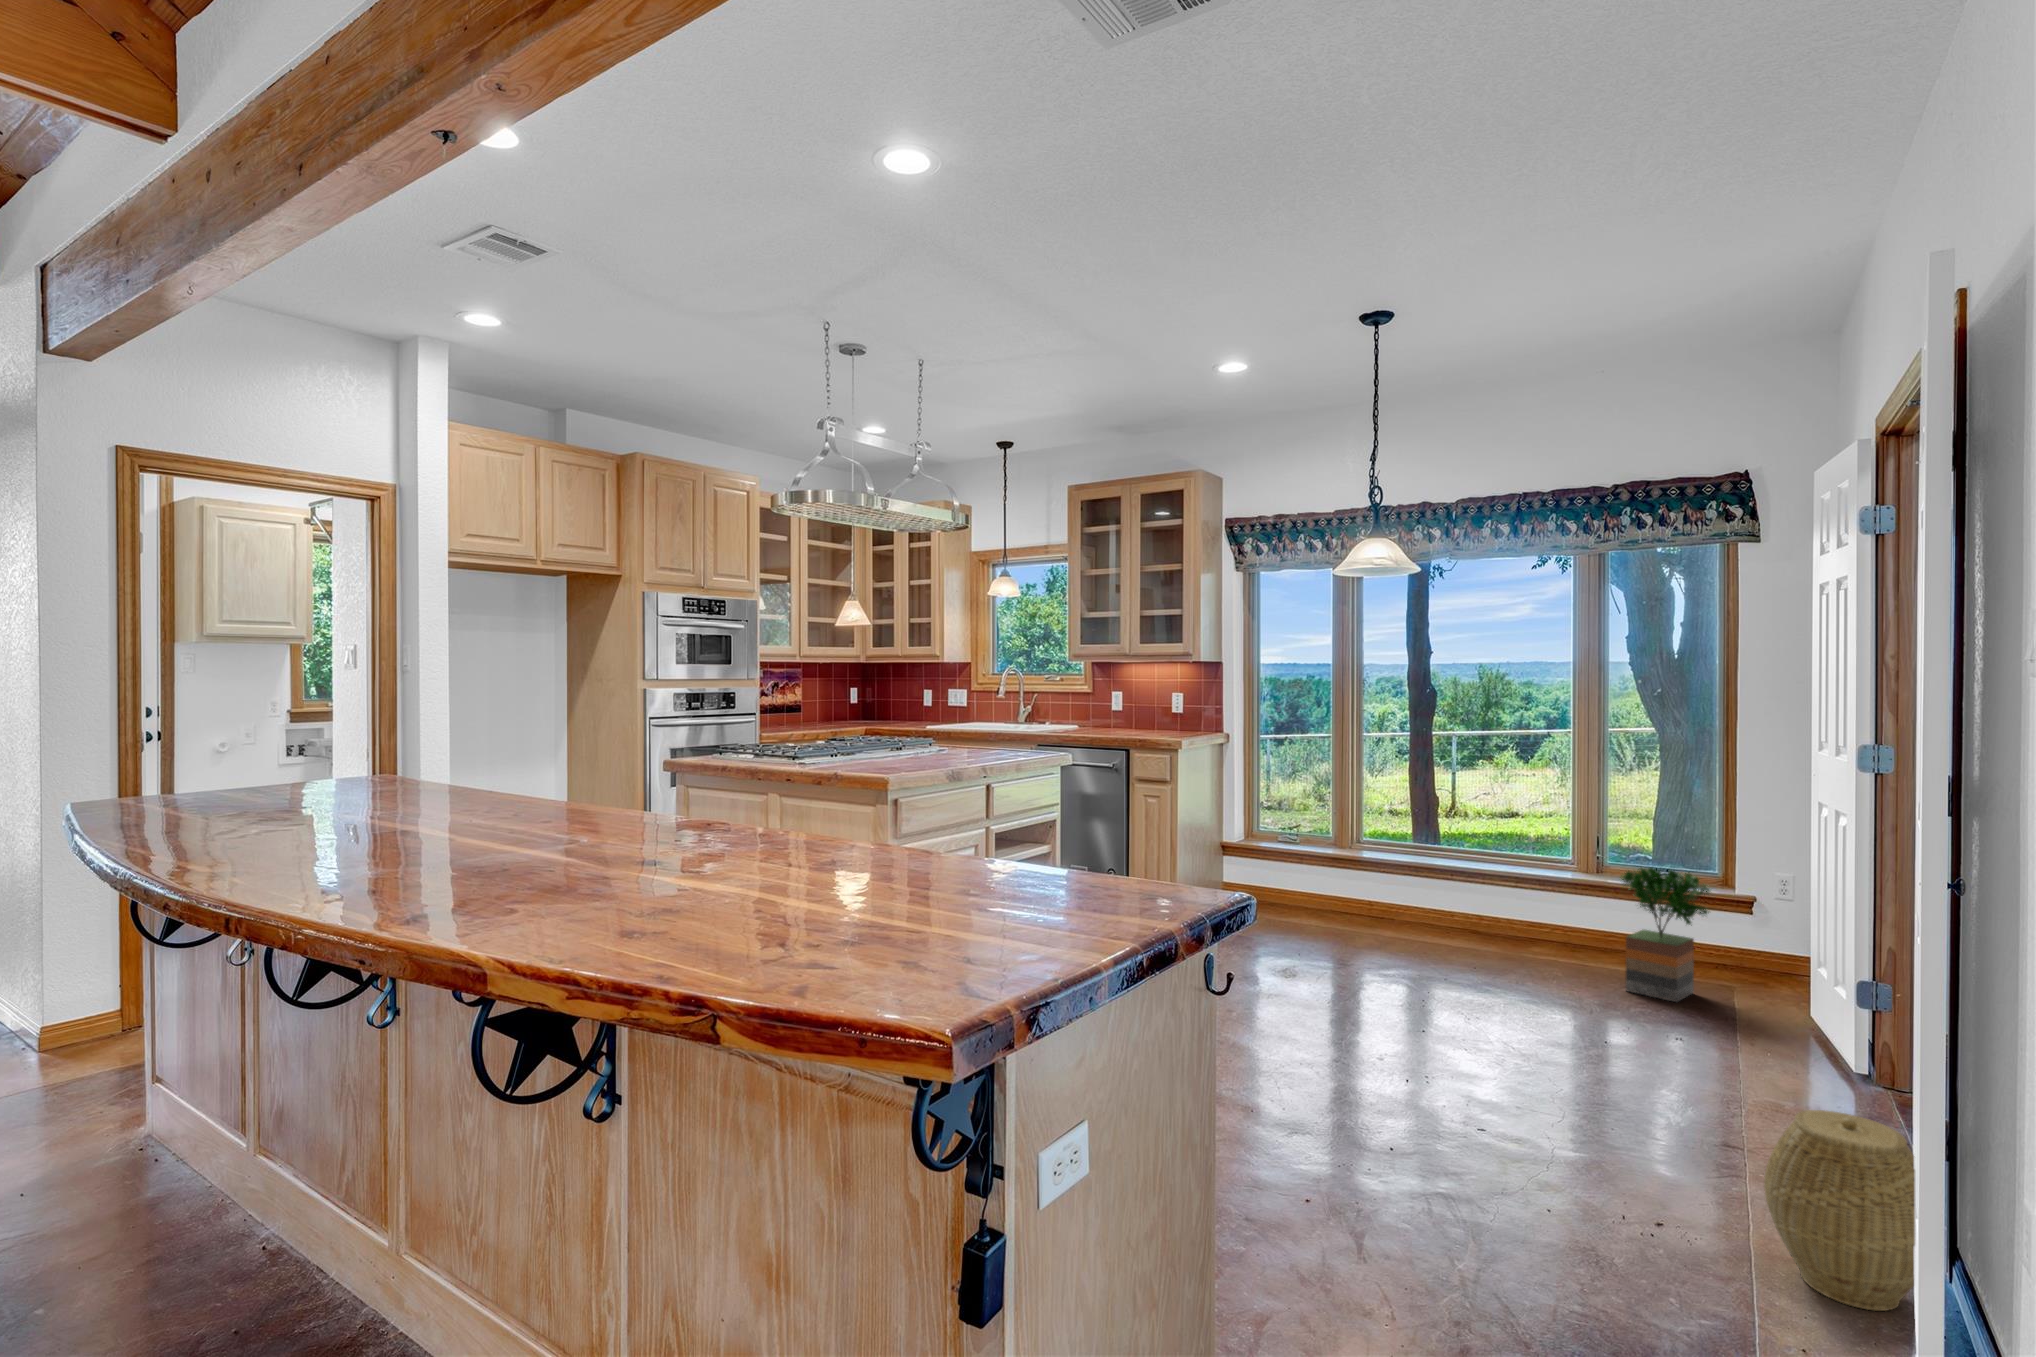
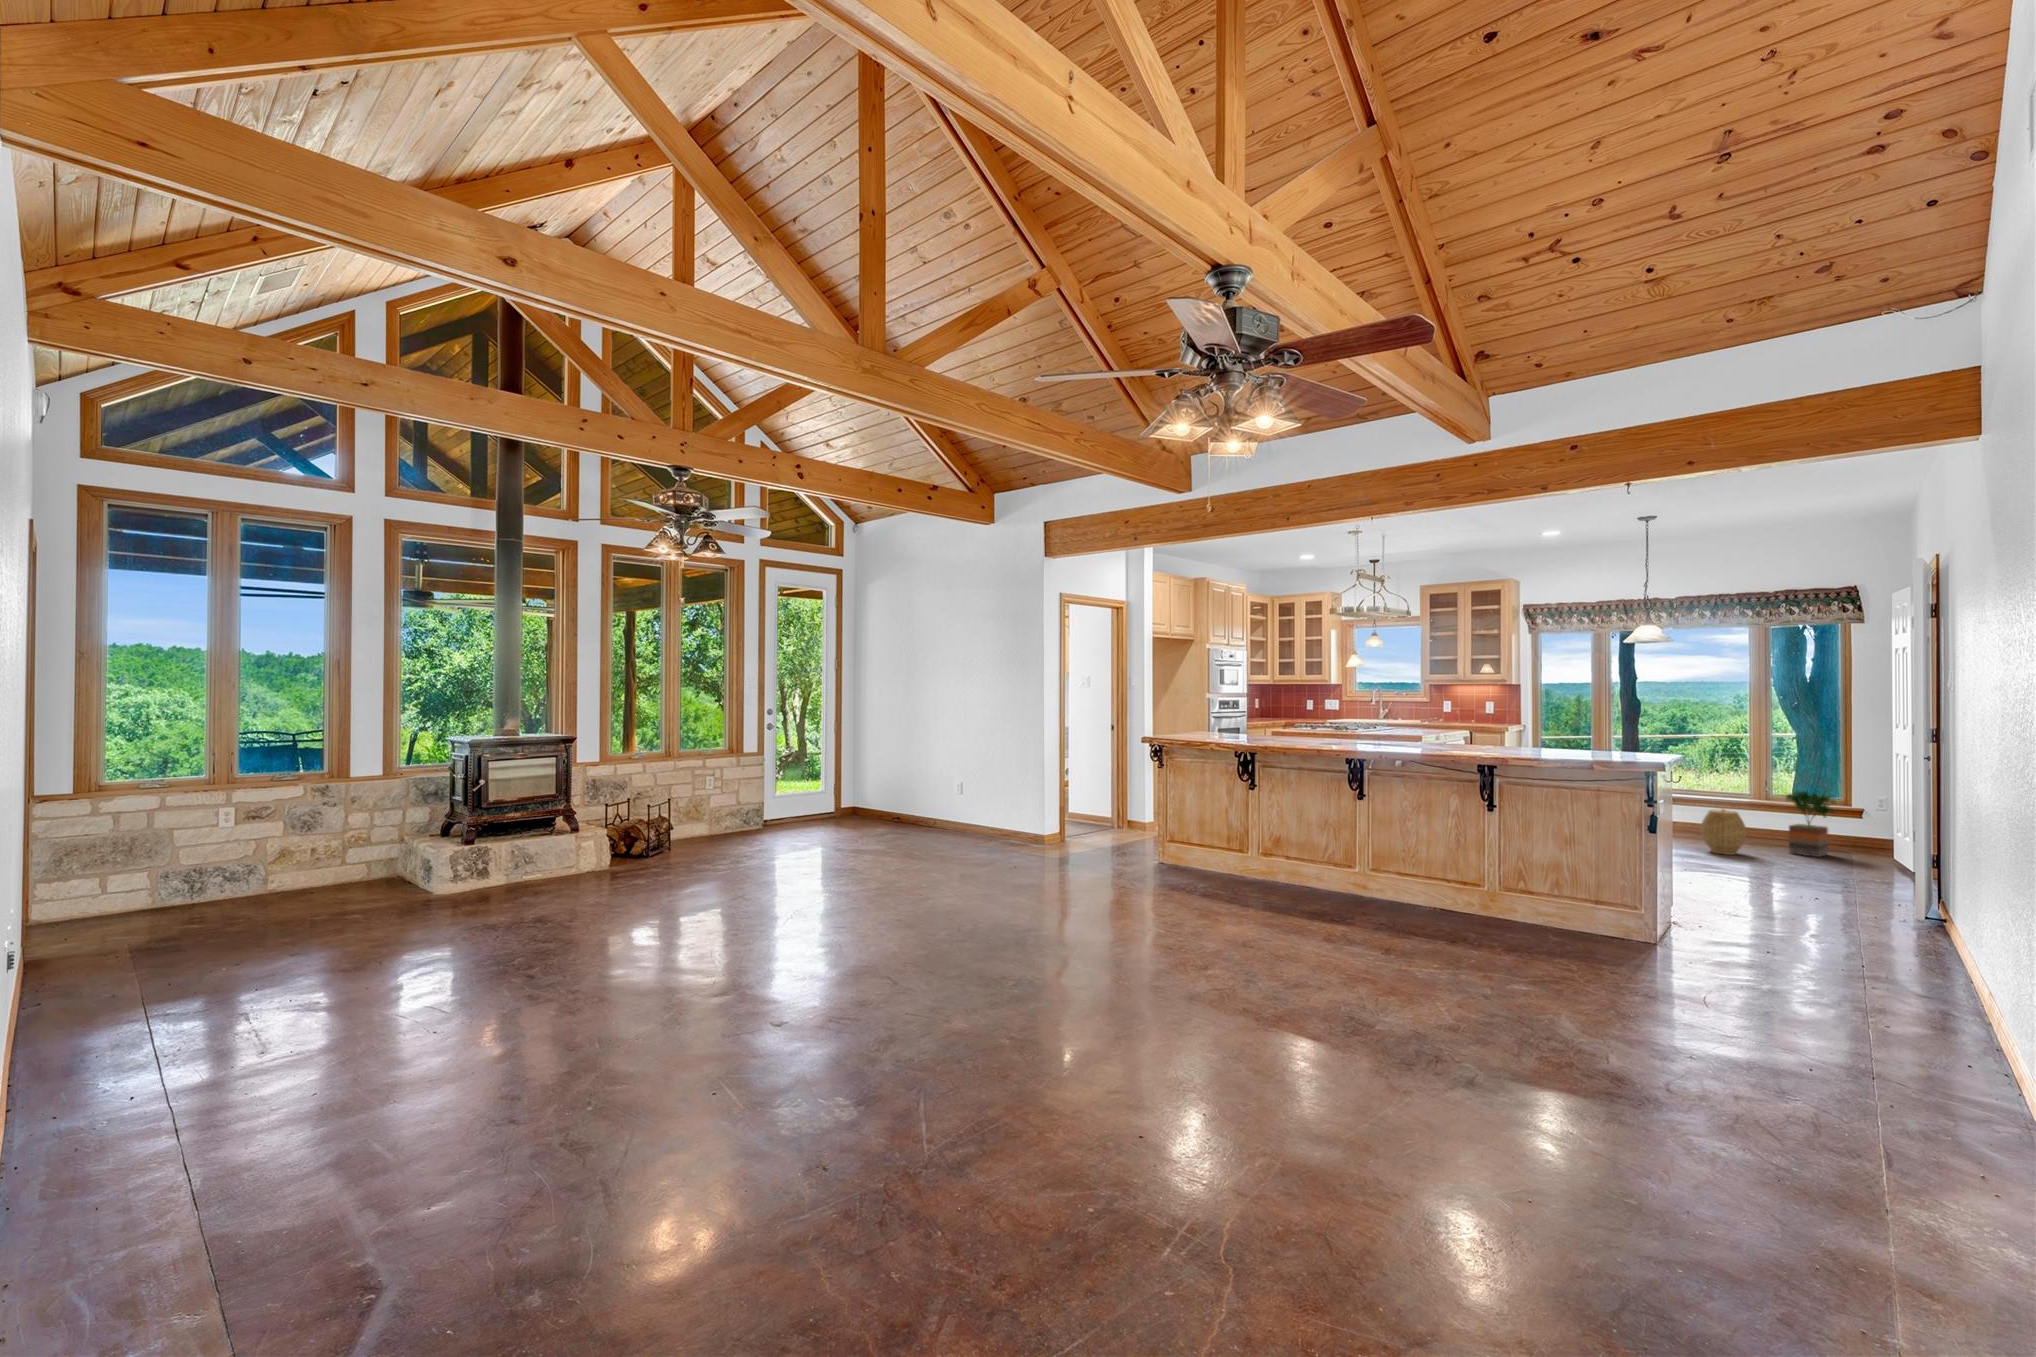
woven basket: present [1764,1110,1915,1311] -> present [1701,809,1747,855]

